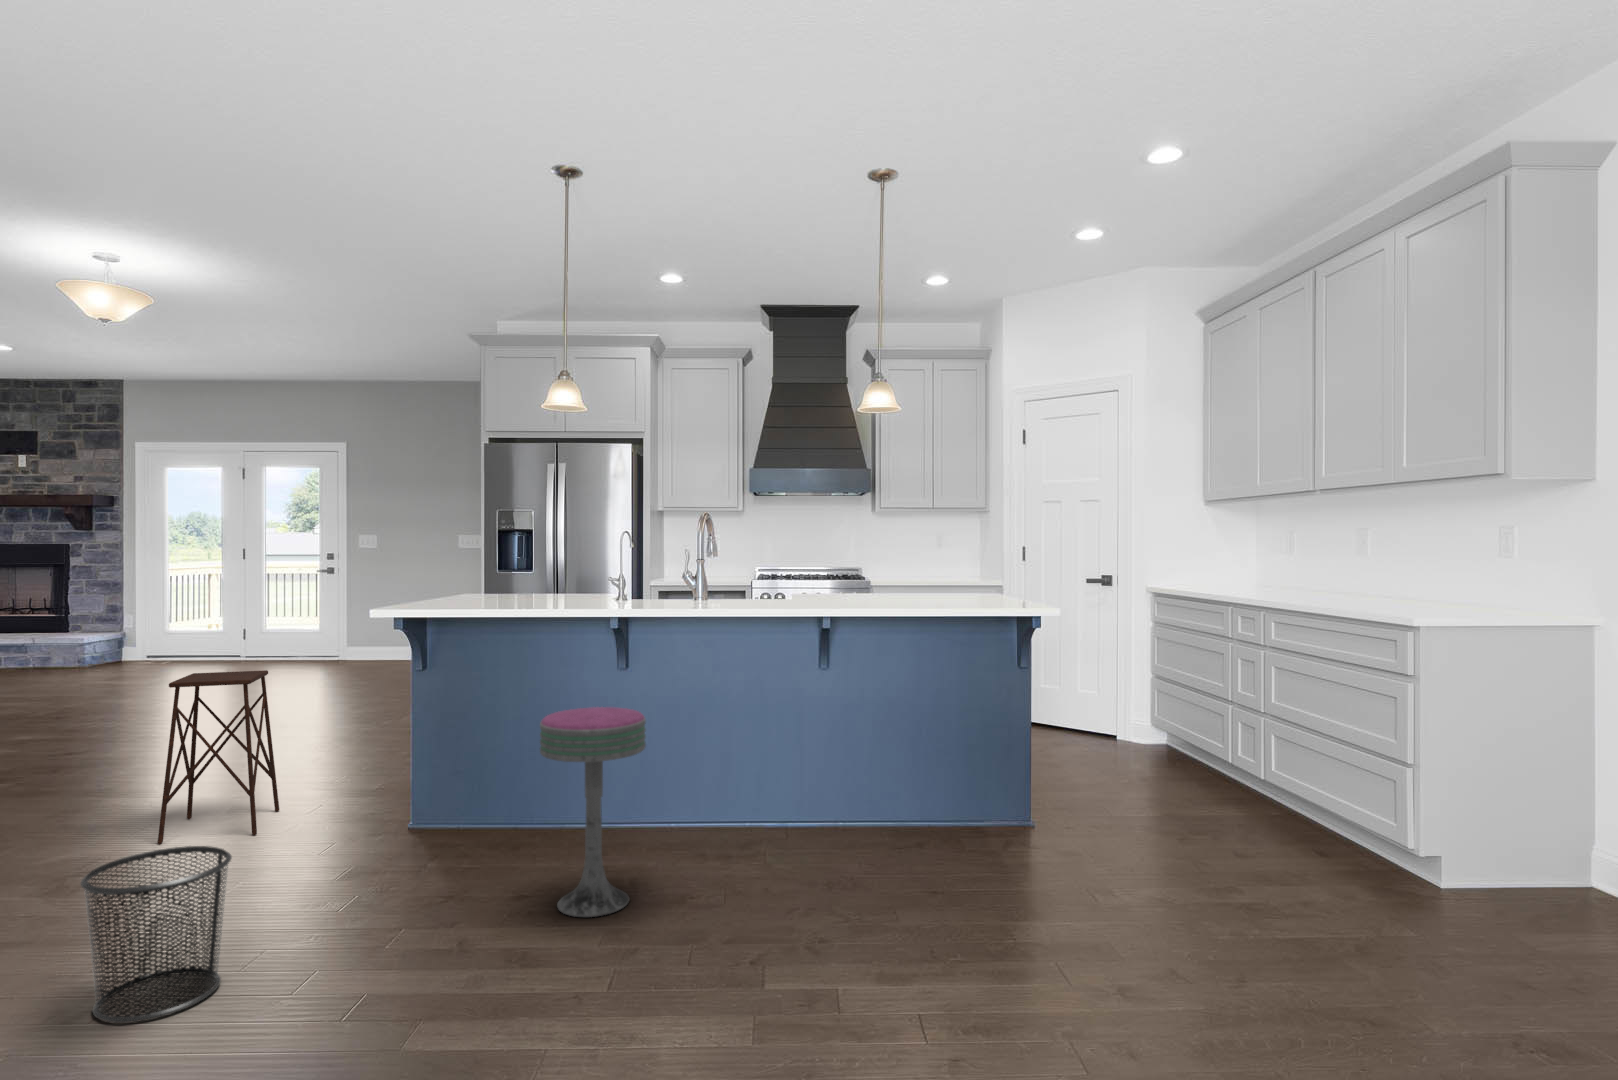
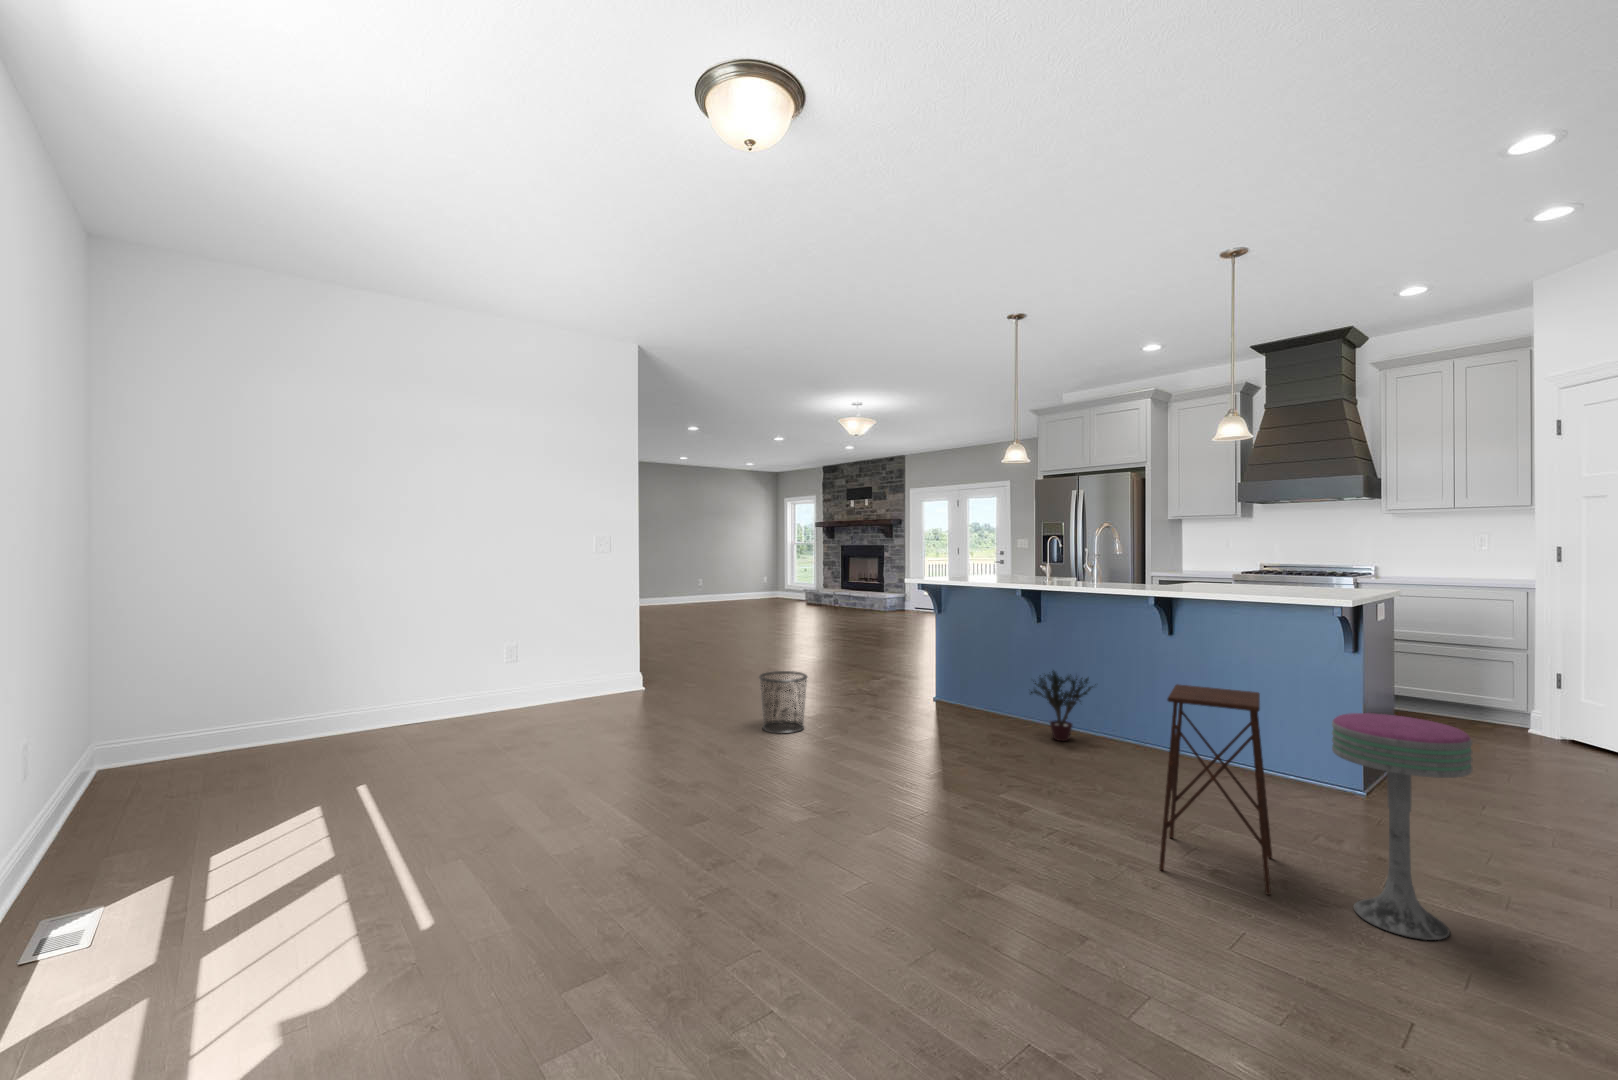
side table: present [158,670,279,844] -> present [1159,684,1272,895]
bar stool: present [540,707,646,917] -> present [1332,713,1472,940]
potted plant: none [654,737,746,848] -> present [1031,670,1093,741]

